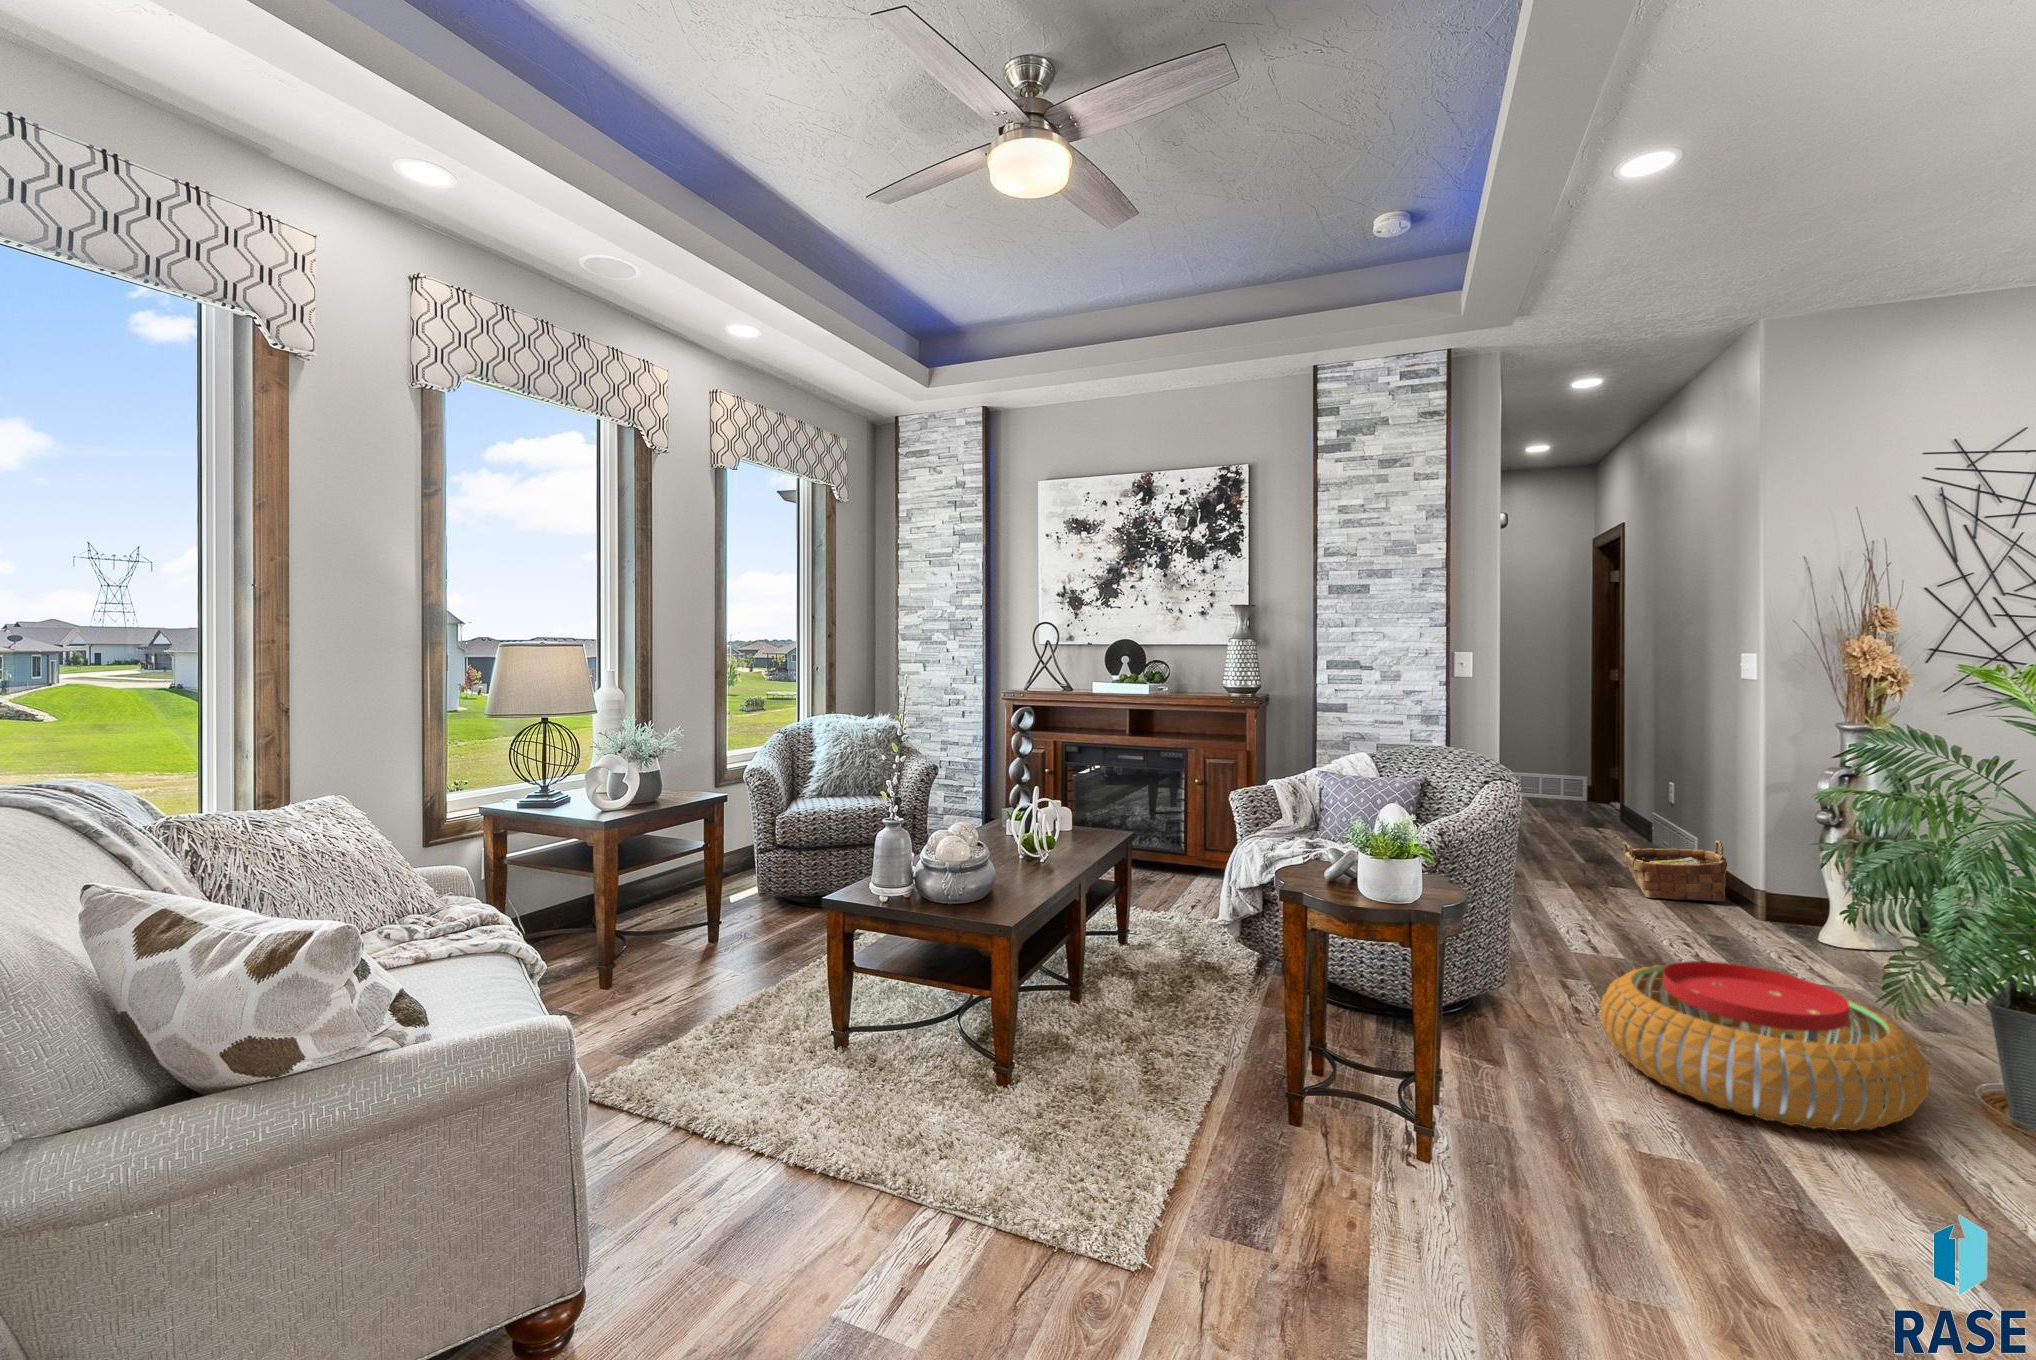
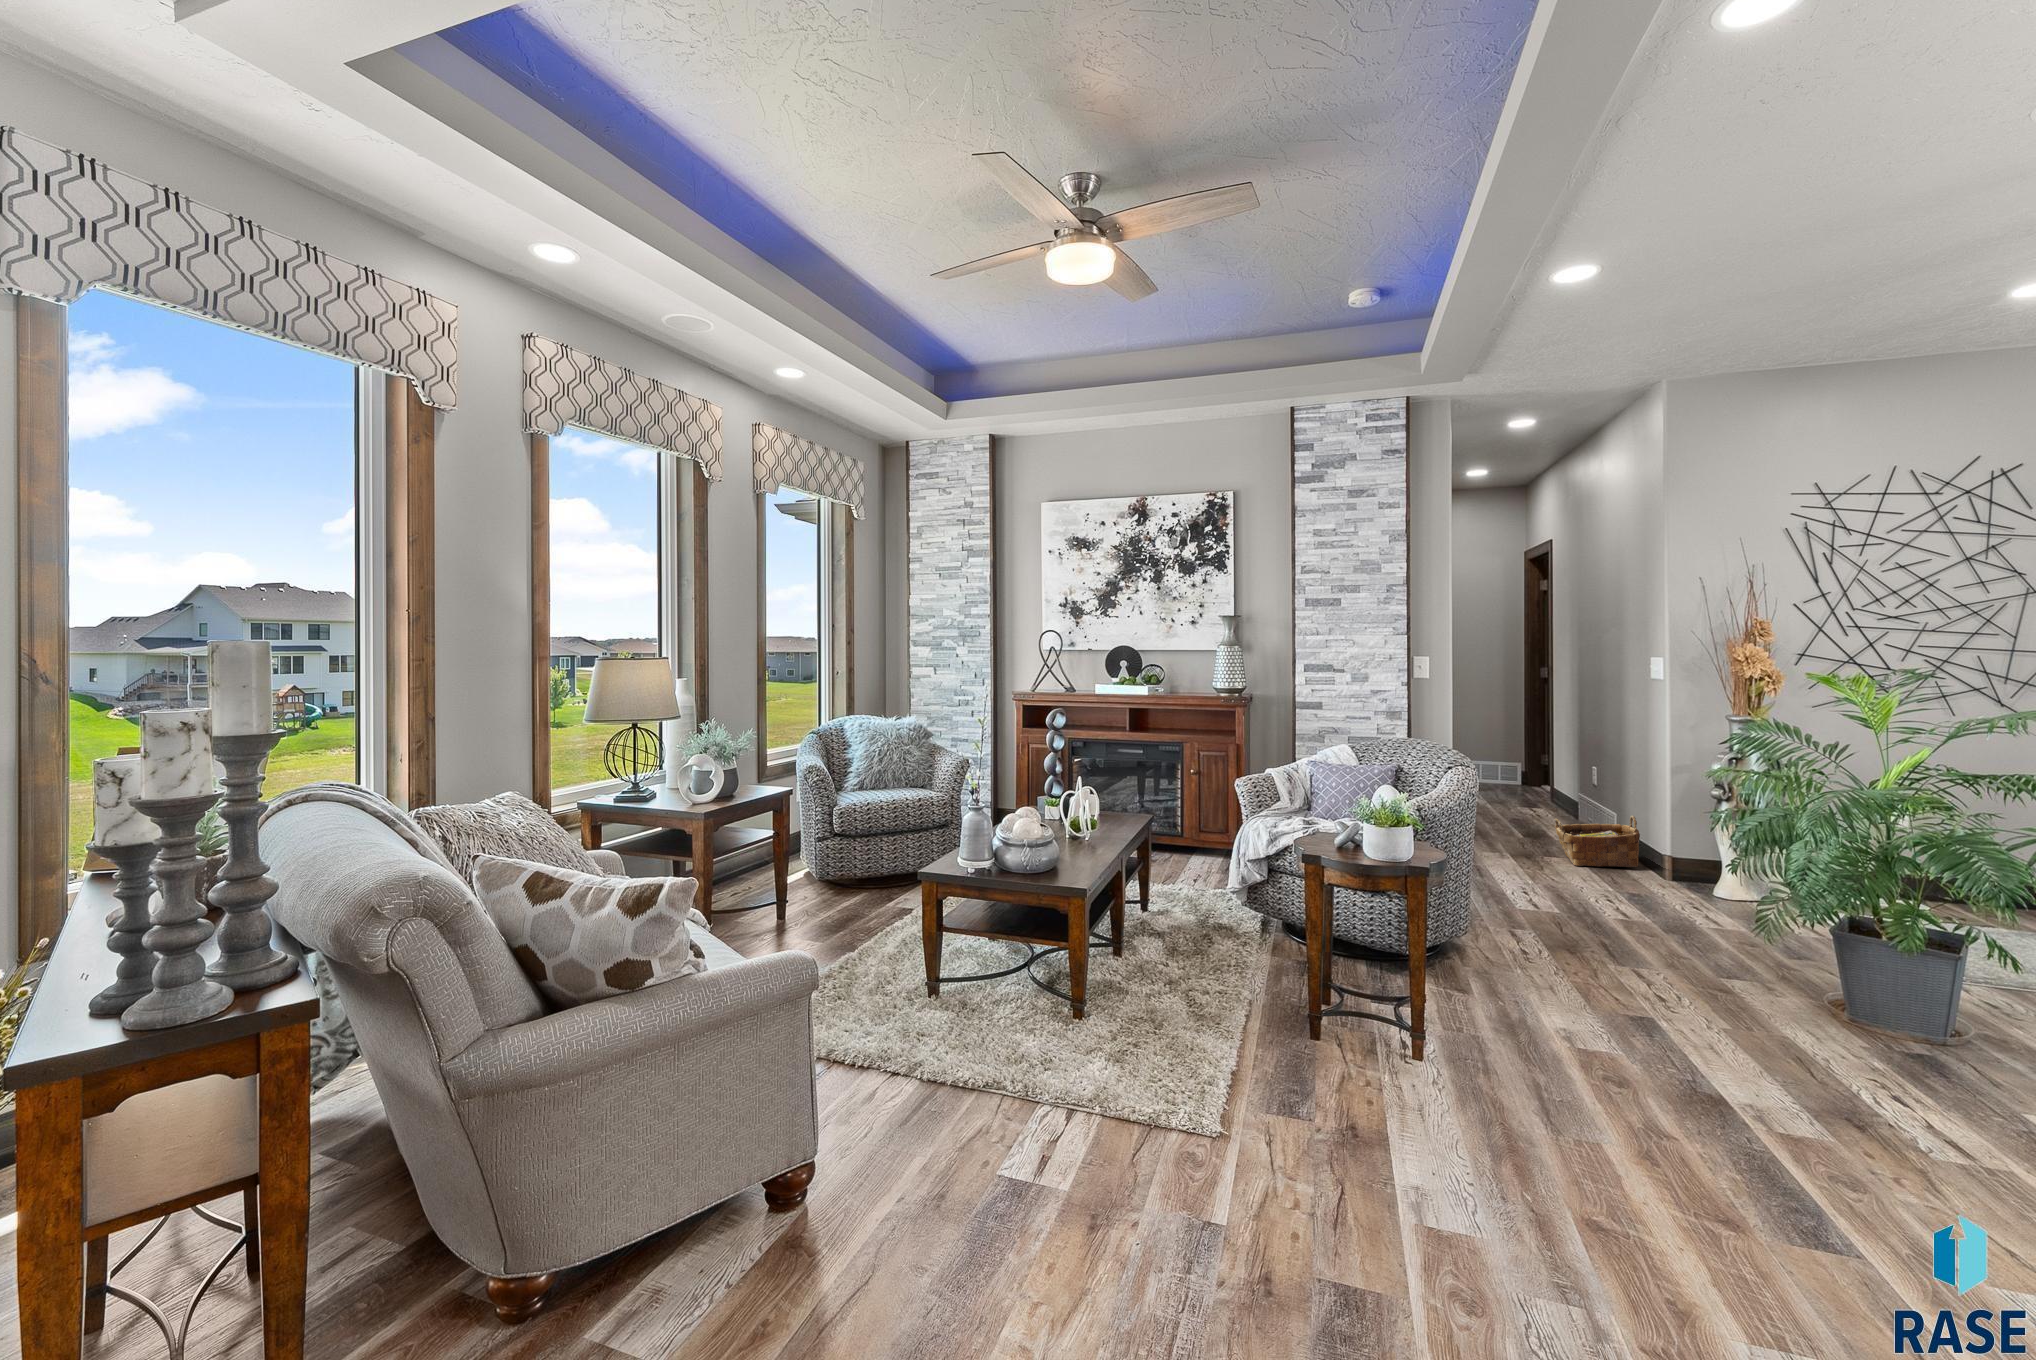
pouf: present [1600,961,1929,1131] -> none [1543,908,1788,1029]

